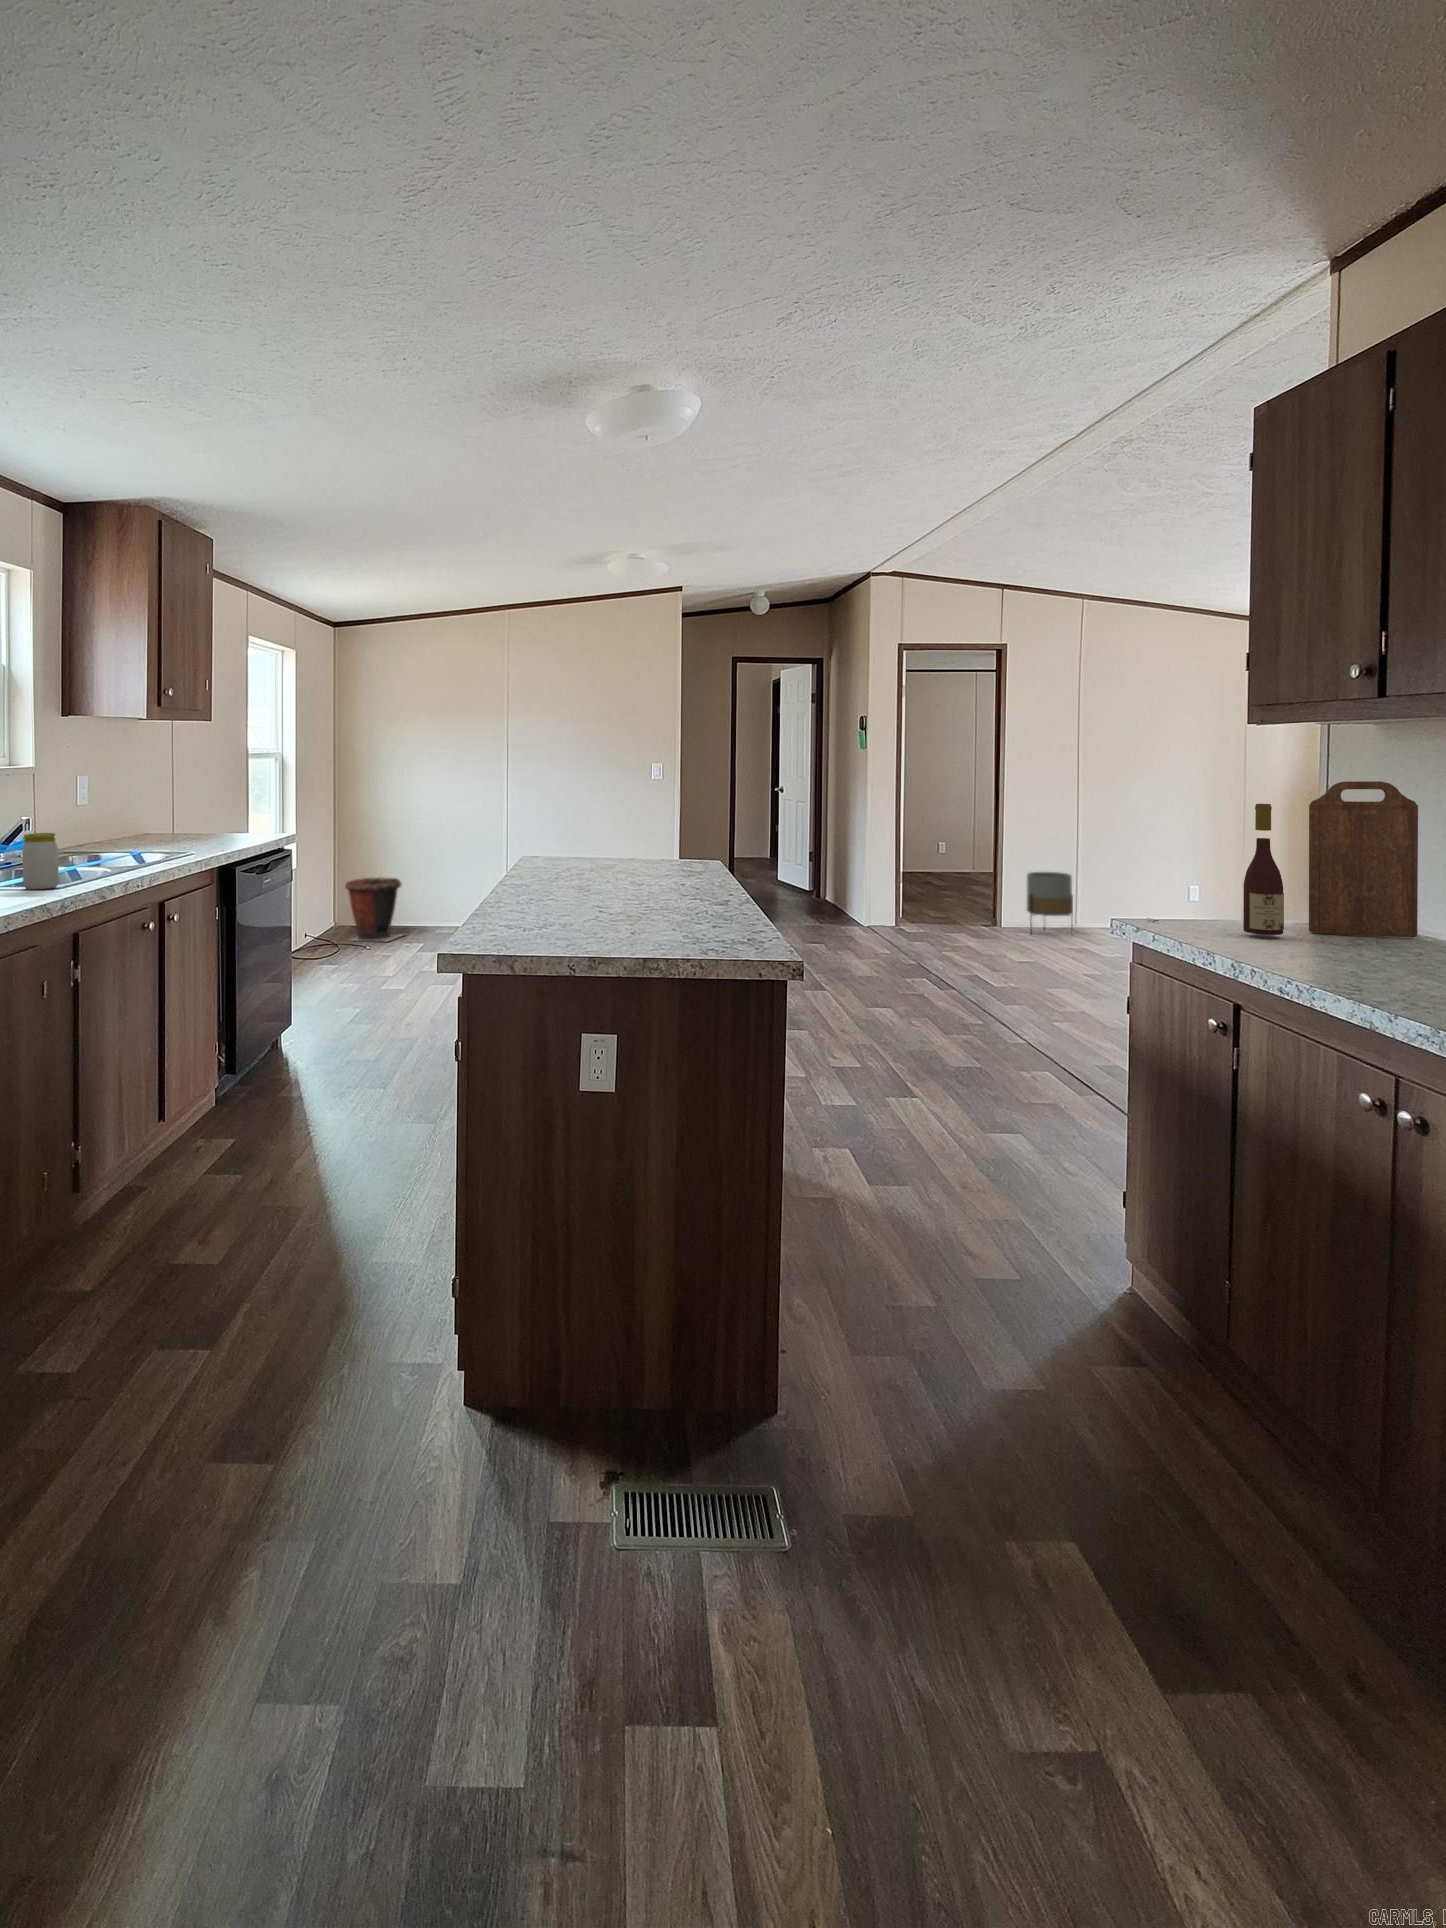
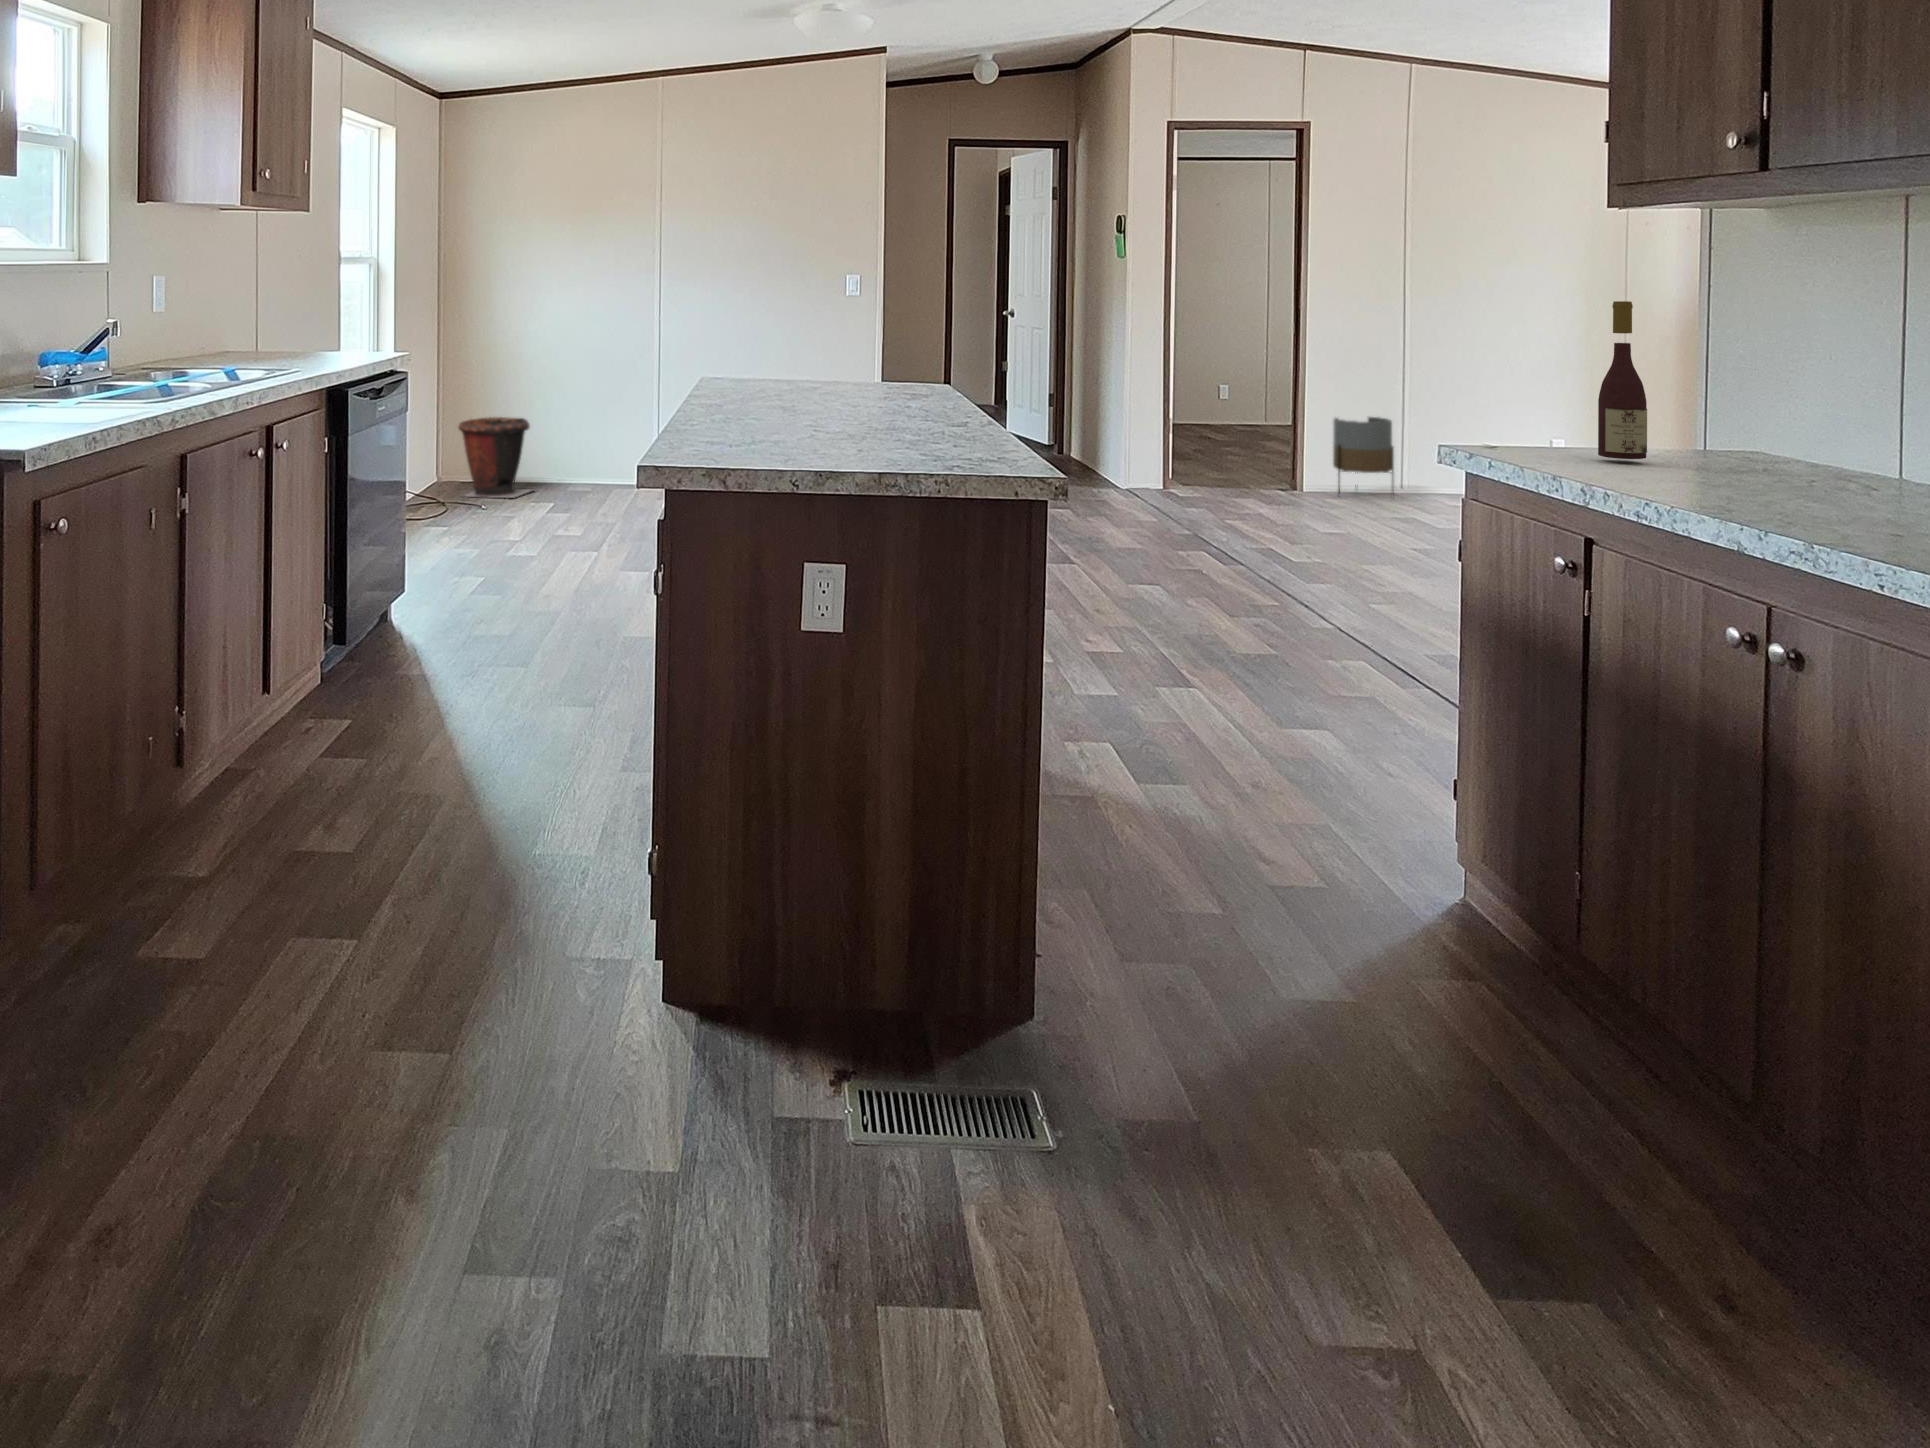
cutting board: present [1309,781,1418,938] -> none [1679,275,1812,464]
jar: present [22,833,59,889] -> none [117,336,159,403]

